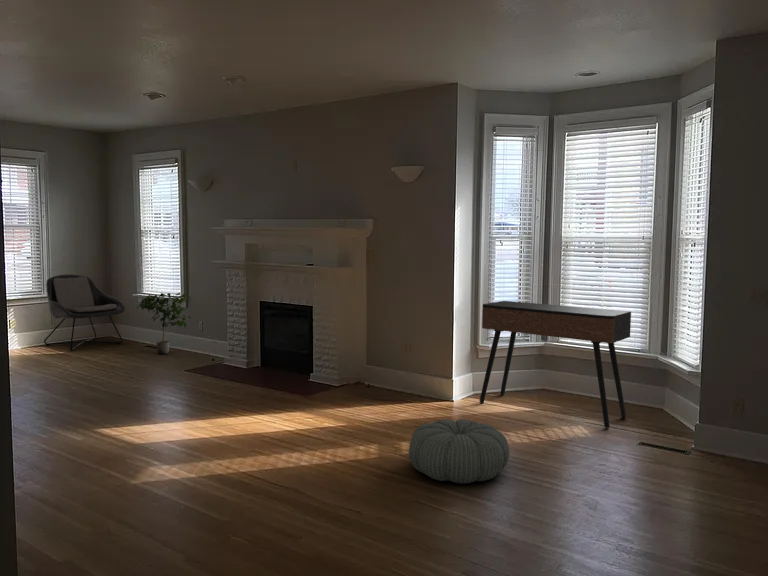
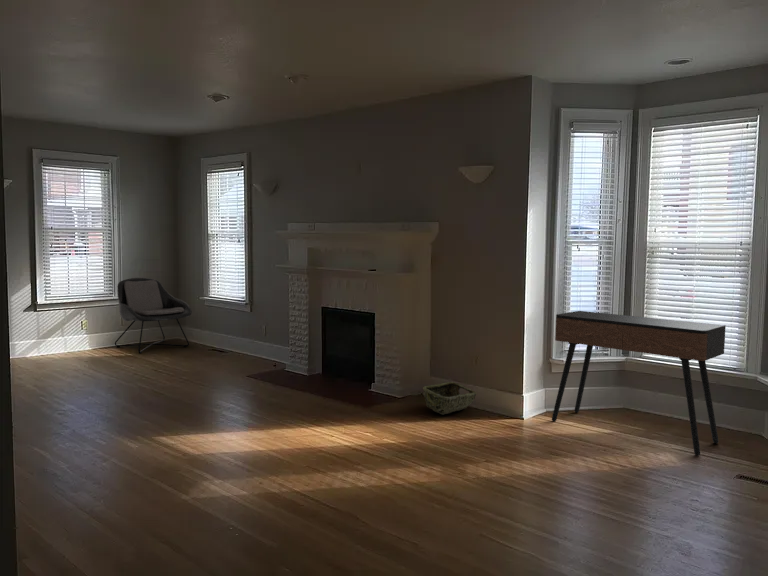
potted plant: present [137,293,191,354] -> none [202,297,255,359]
woven basket: none [360,370,410,401] -> present [423,382,476,415]
pouf: present [409,420,509,483] -> none [474,443,587,517]

